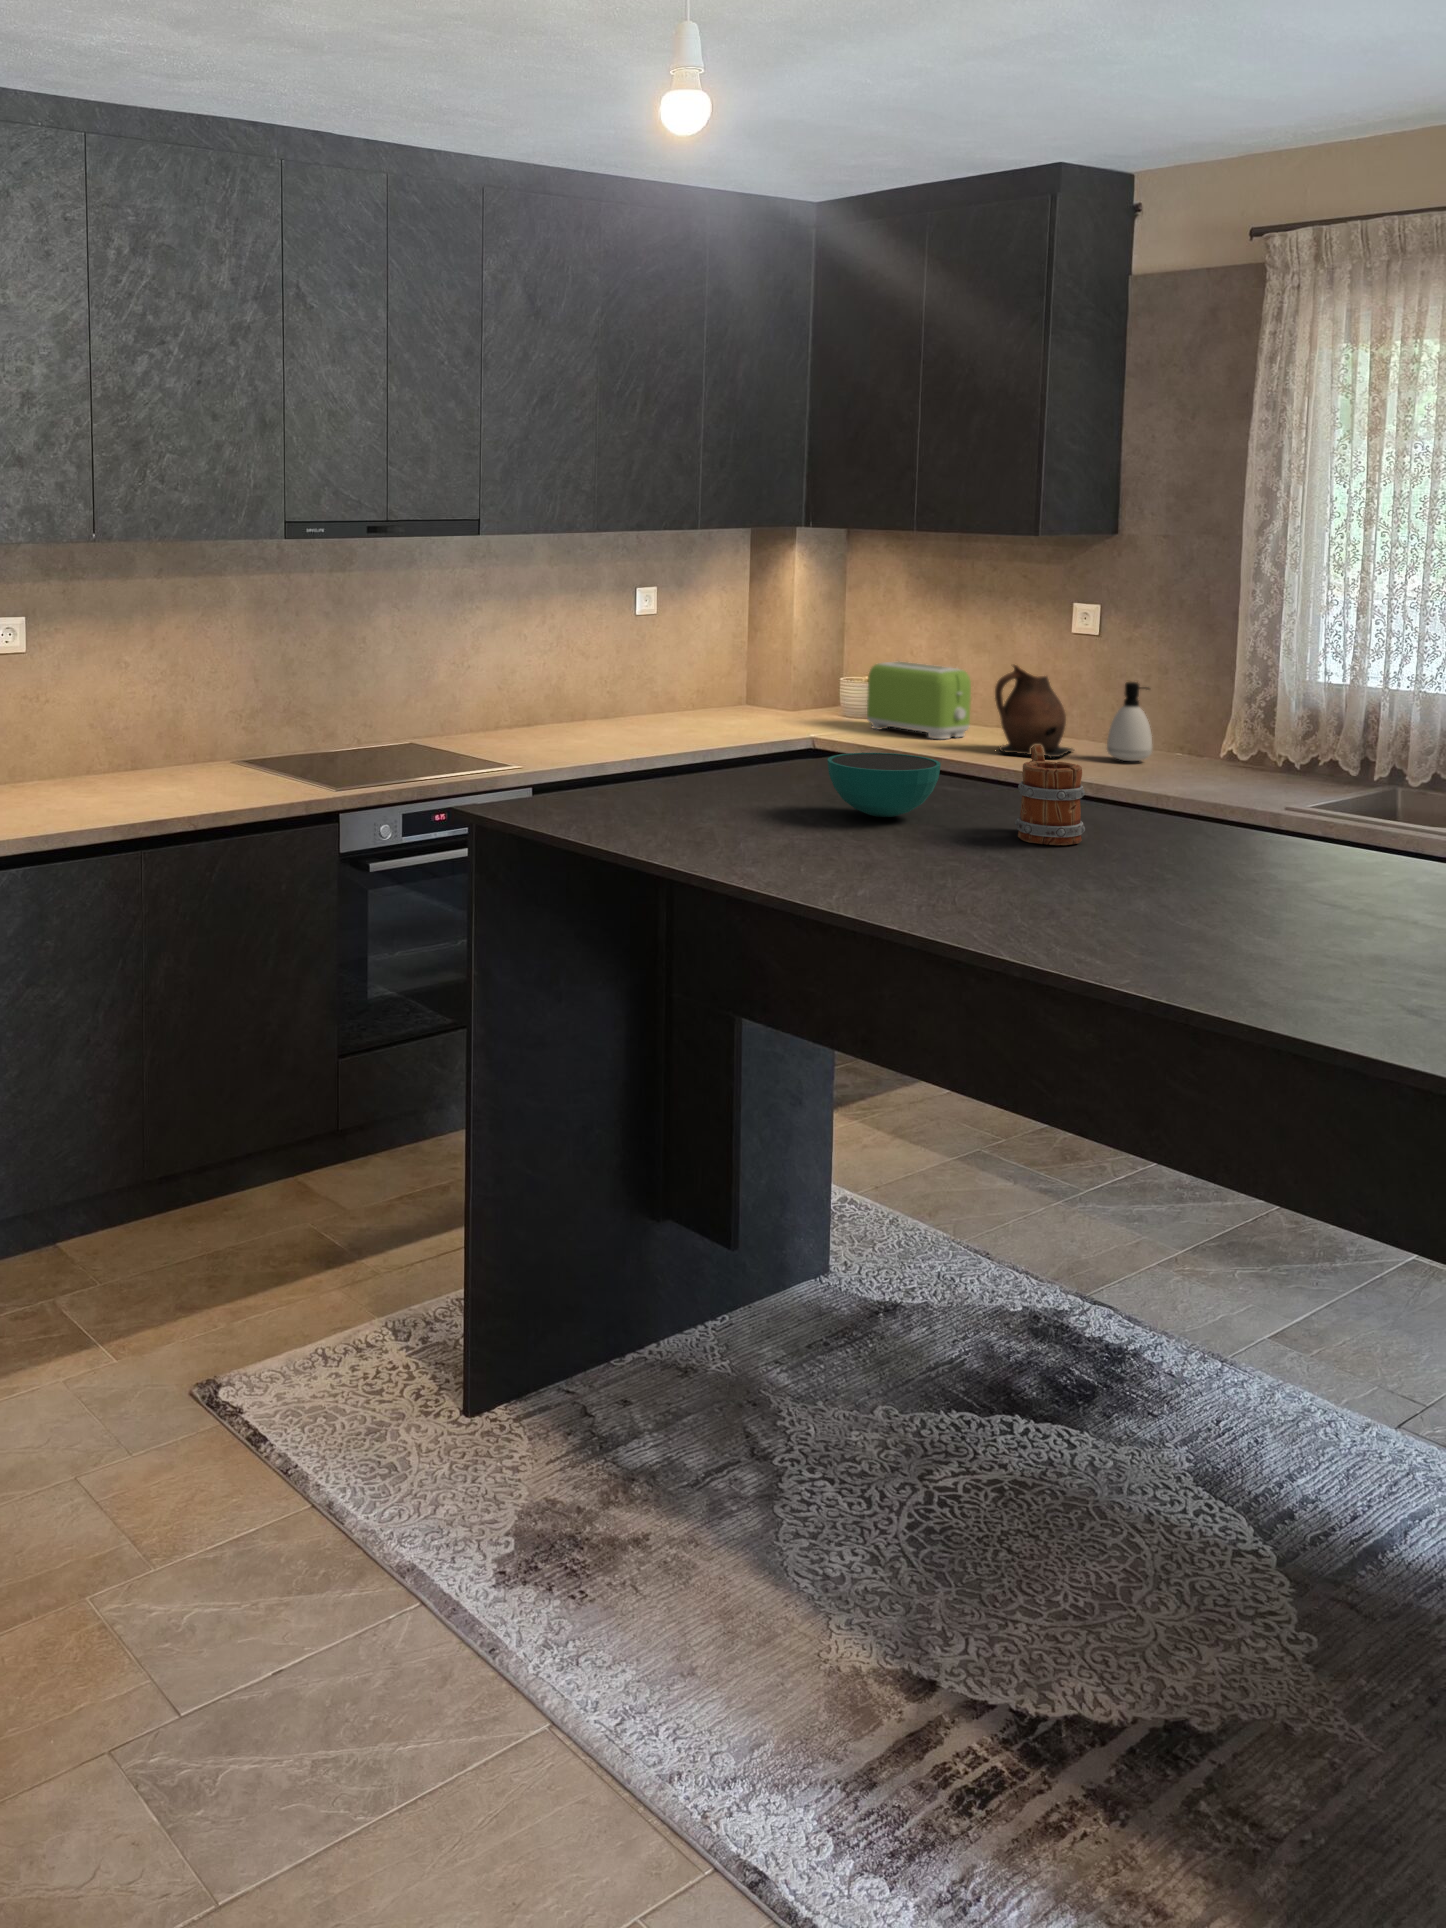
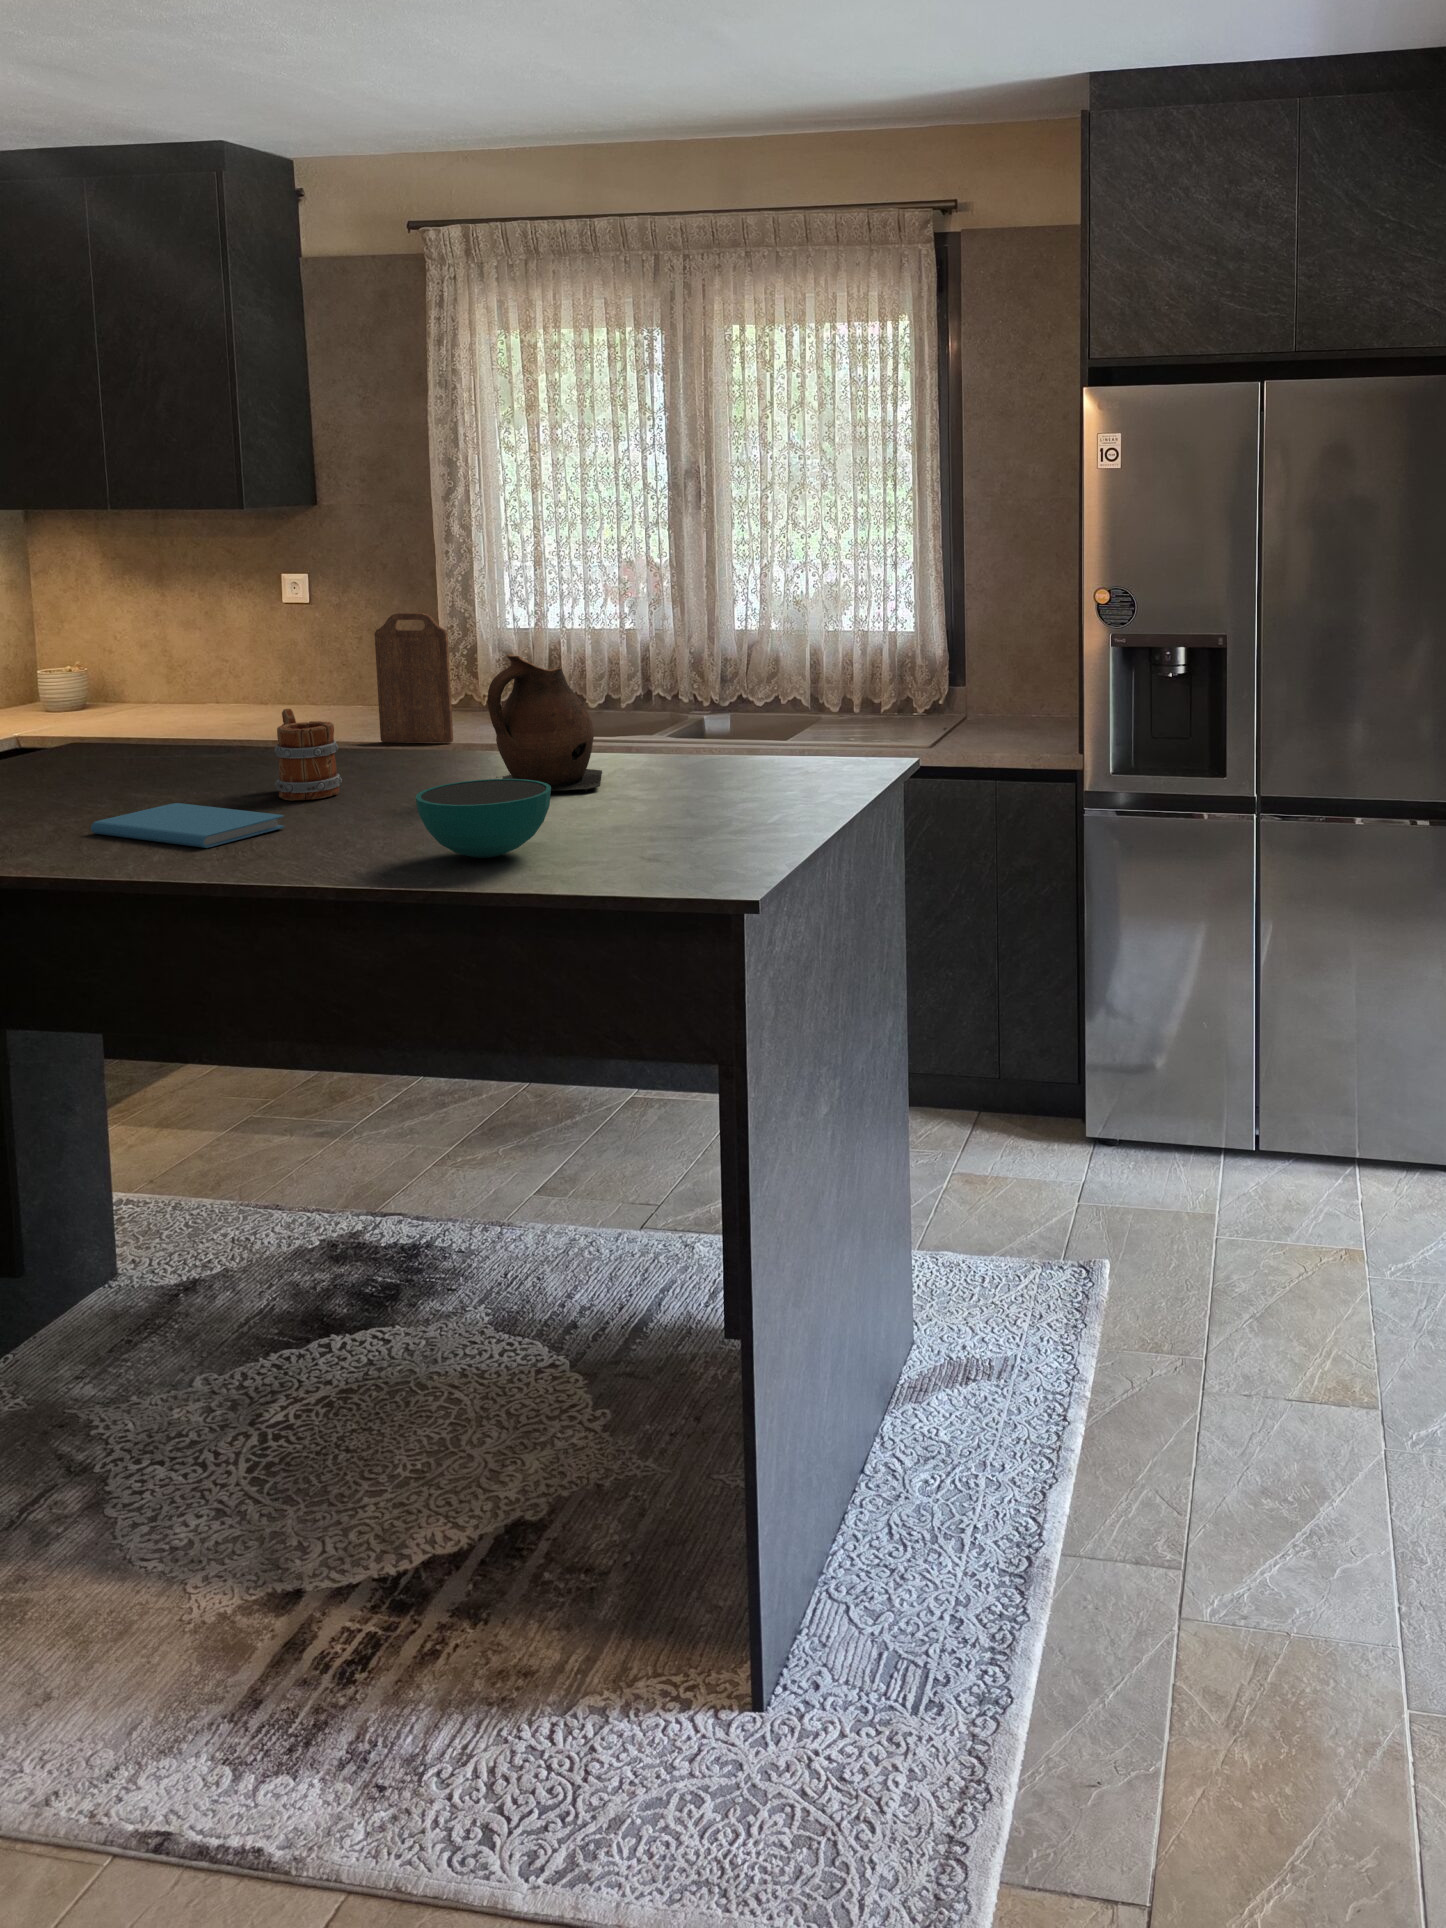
cutting board: none [1155,654,1242,803] -> present [374,613,453,743]
toaster: present [867,662,971,739] -> none [68,647,187,722]
ceramic pitcher: present [995,665,1073,757] -> present [488,655,602,792]
soap dispenser: present [1107,682,1152,761] -> none [328,644,371,719]
bowl: present [828,753,941,817] -> present [416,779,551,858]
book: none [832,826,1013,879] -> present [91,803,284,848]

